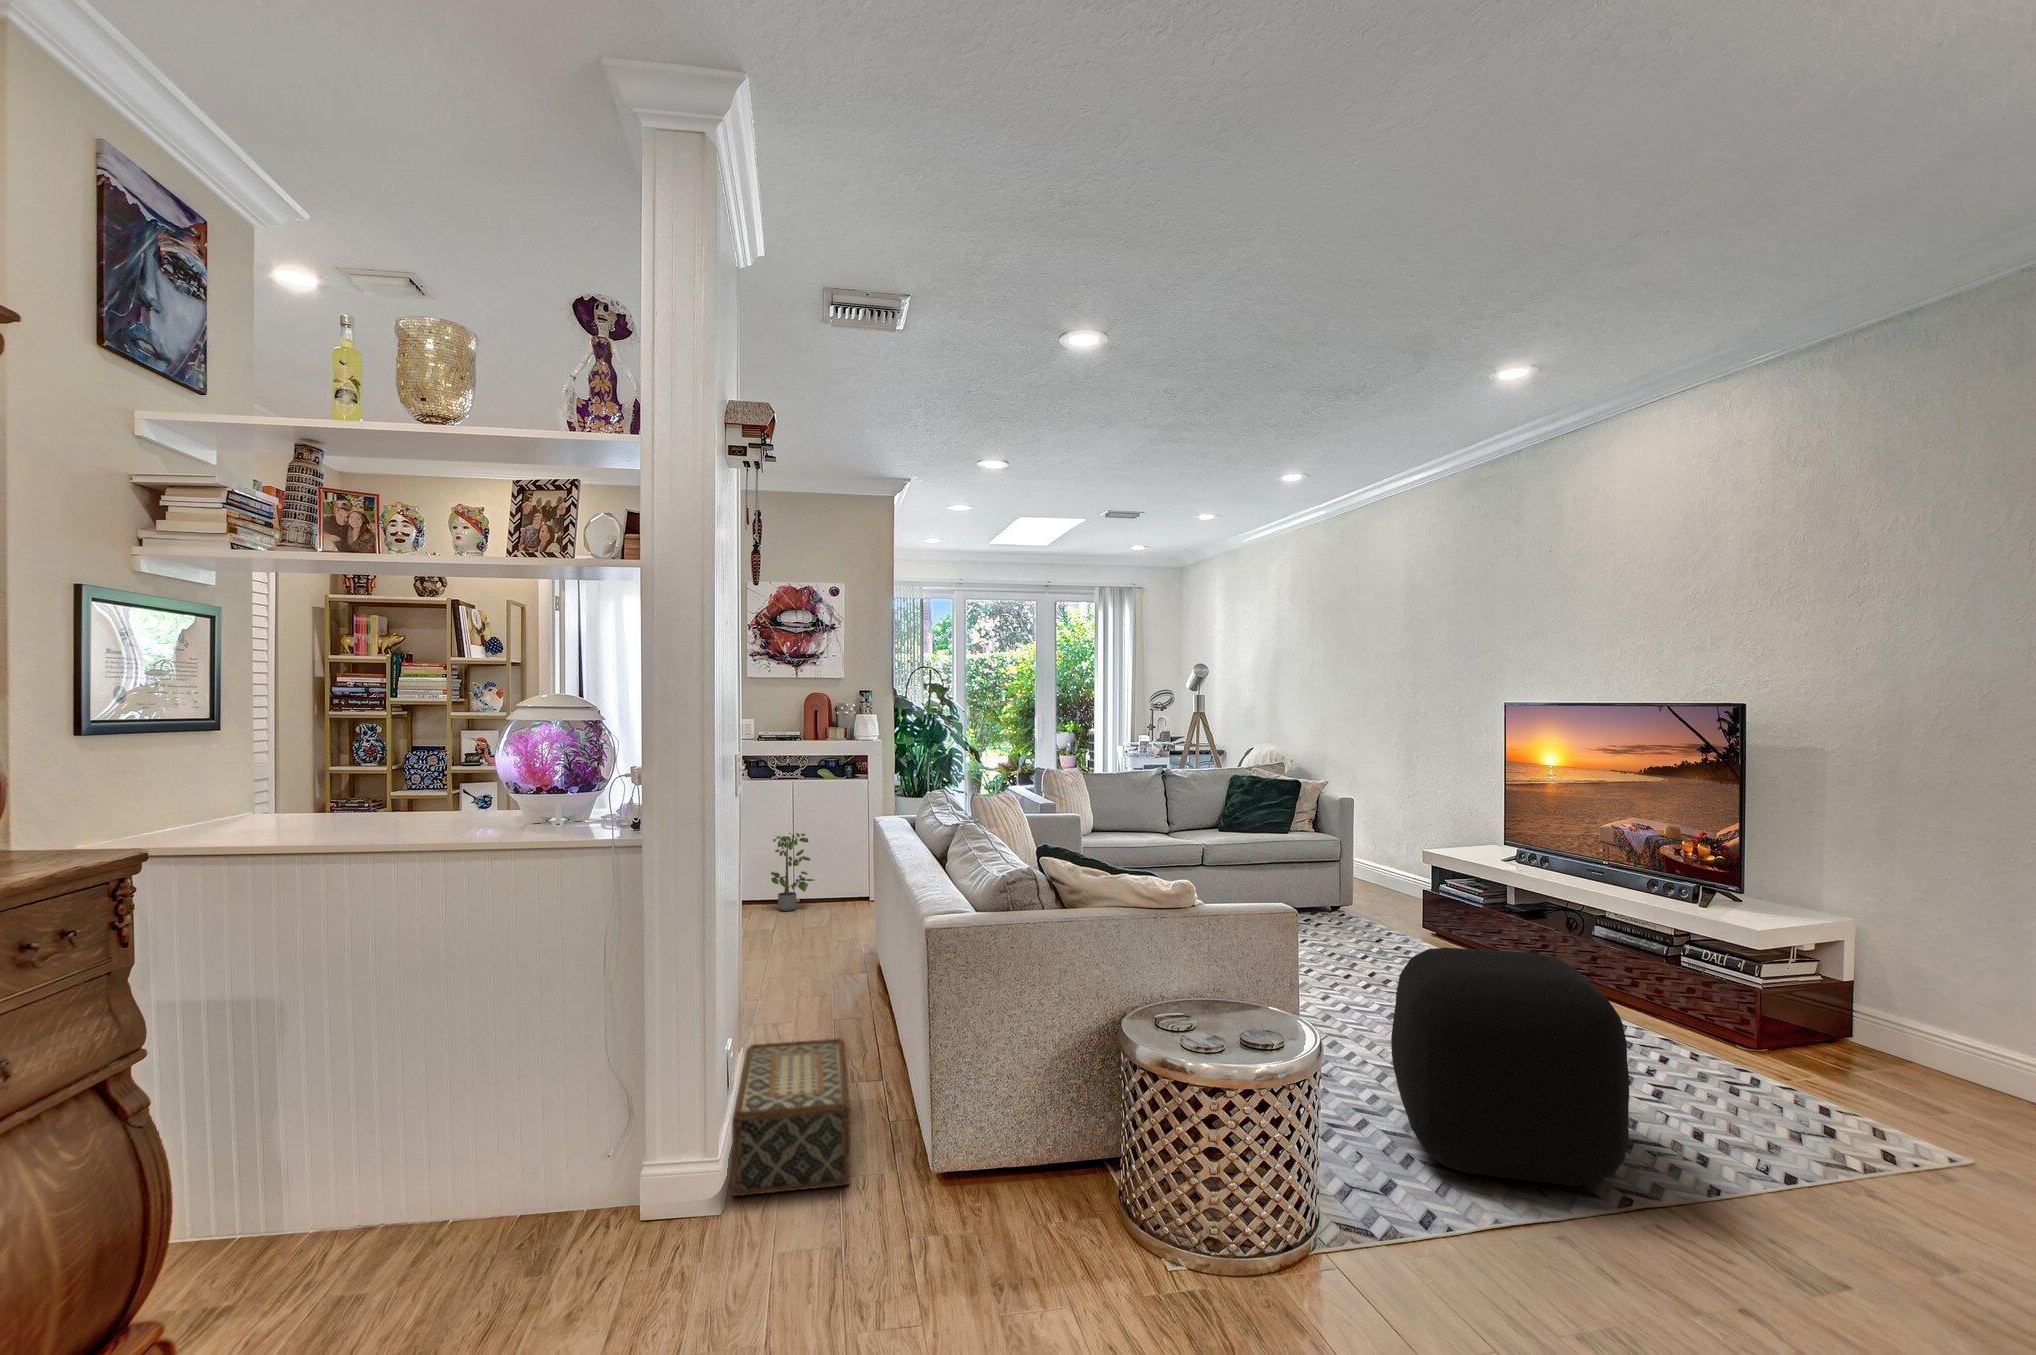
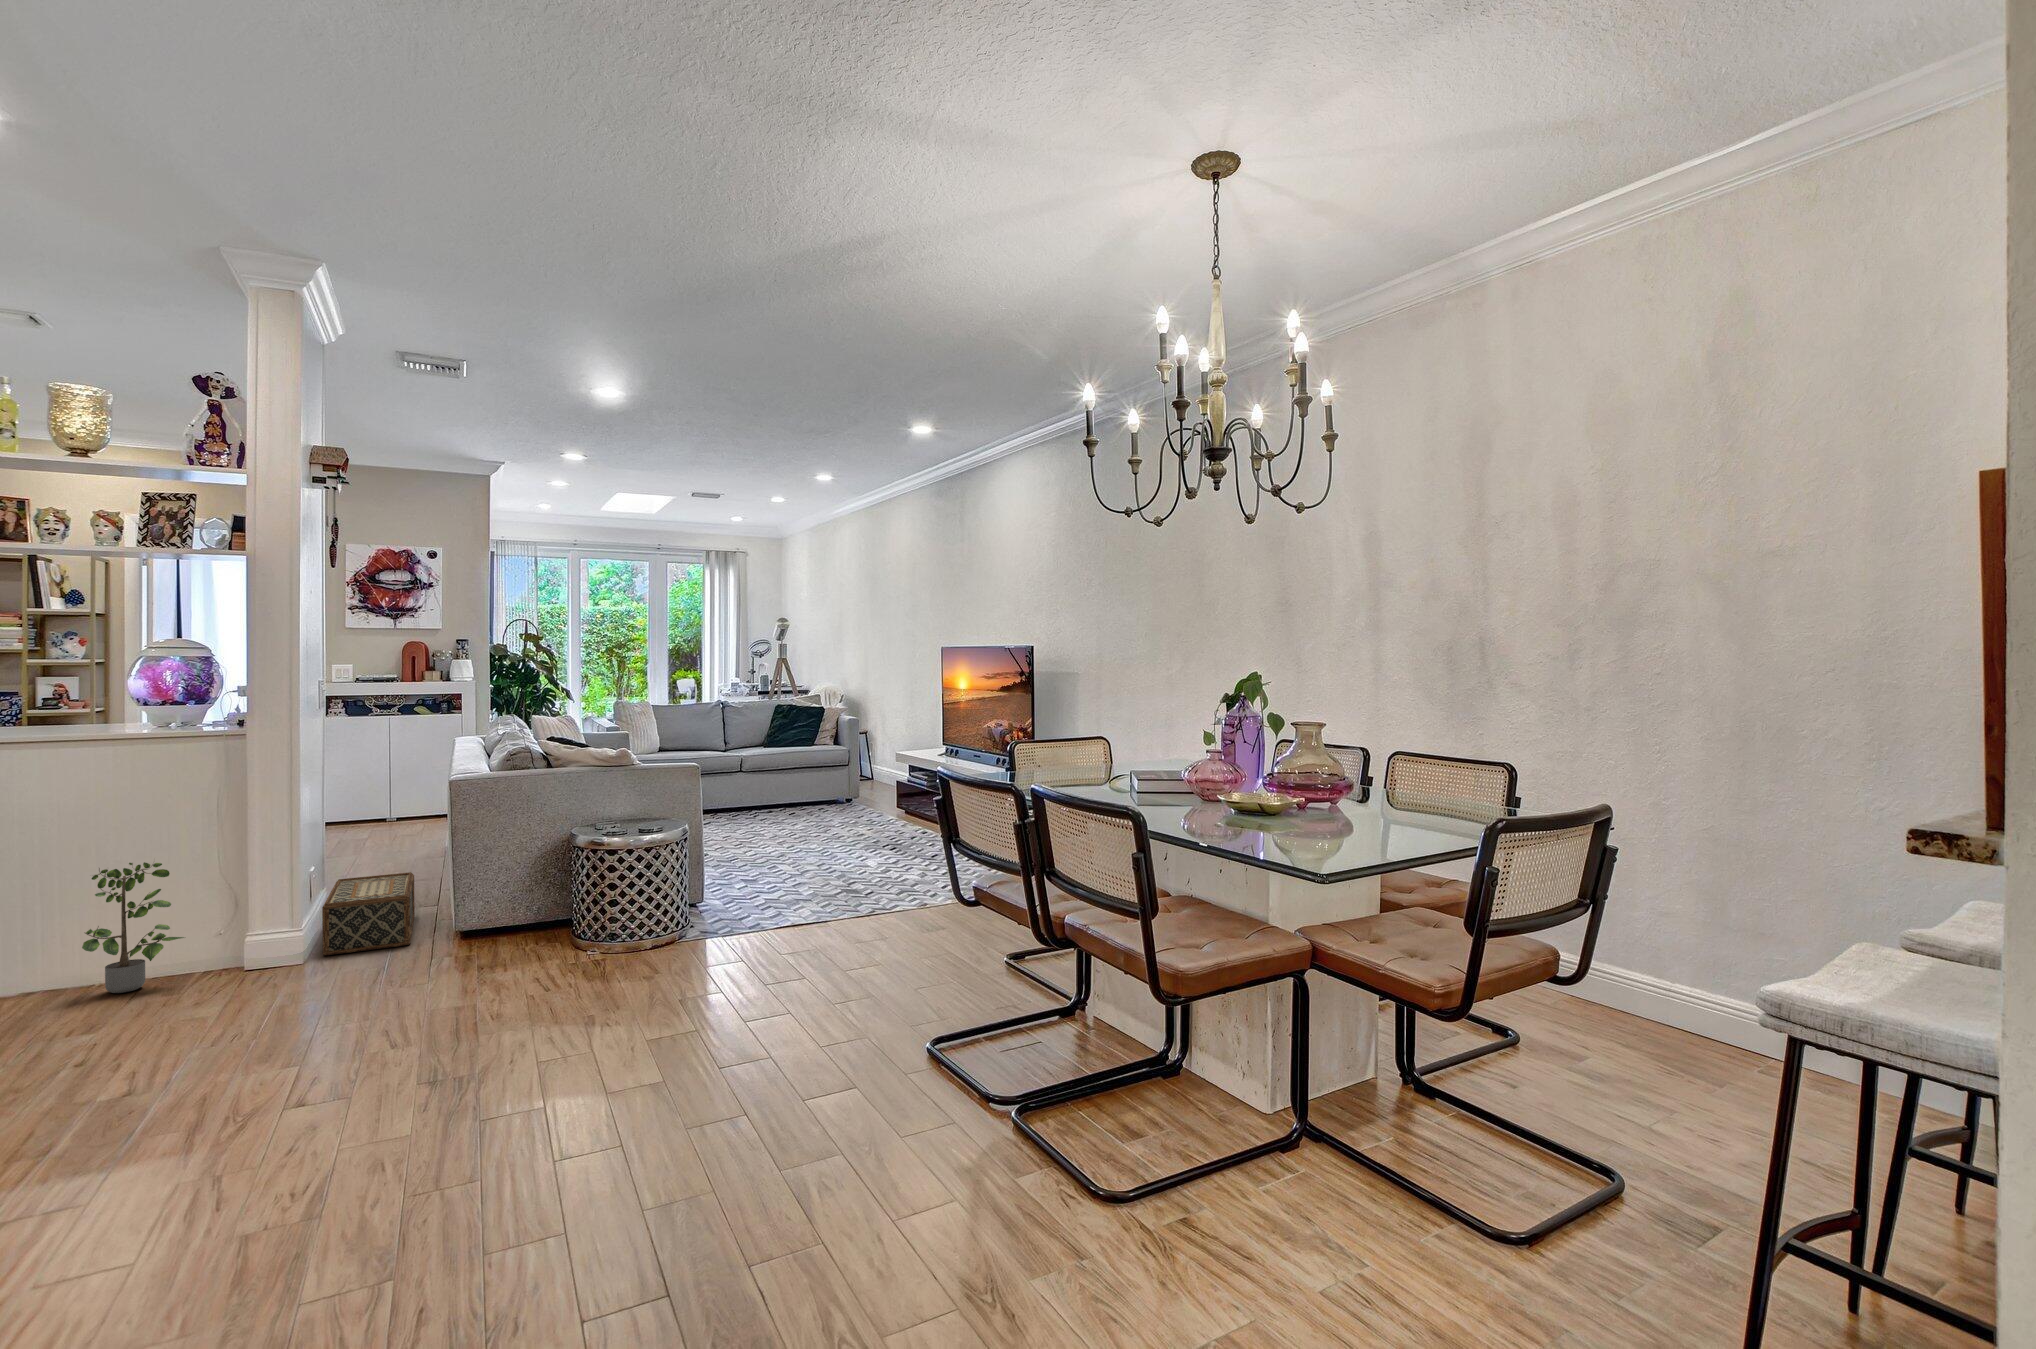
potted plant: present [770,833,814,911] -> present [82,862,184,993]
ottoman: present [1391,947,1629,1186] -> none [775,790,894,907]

